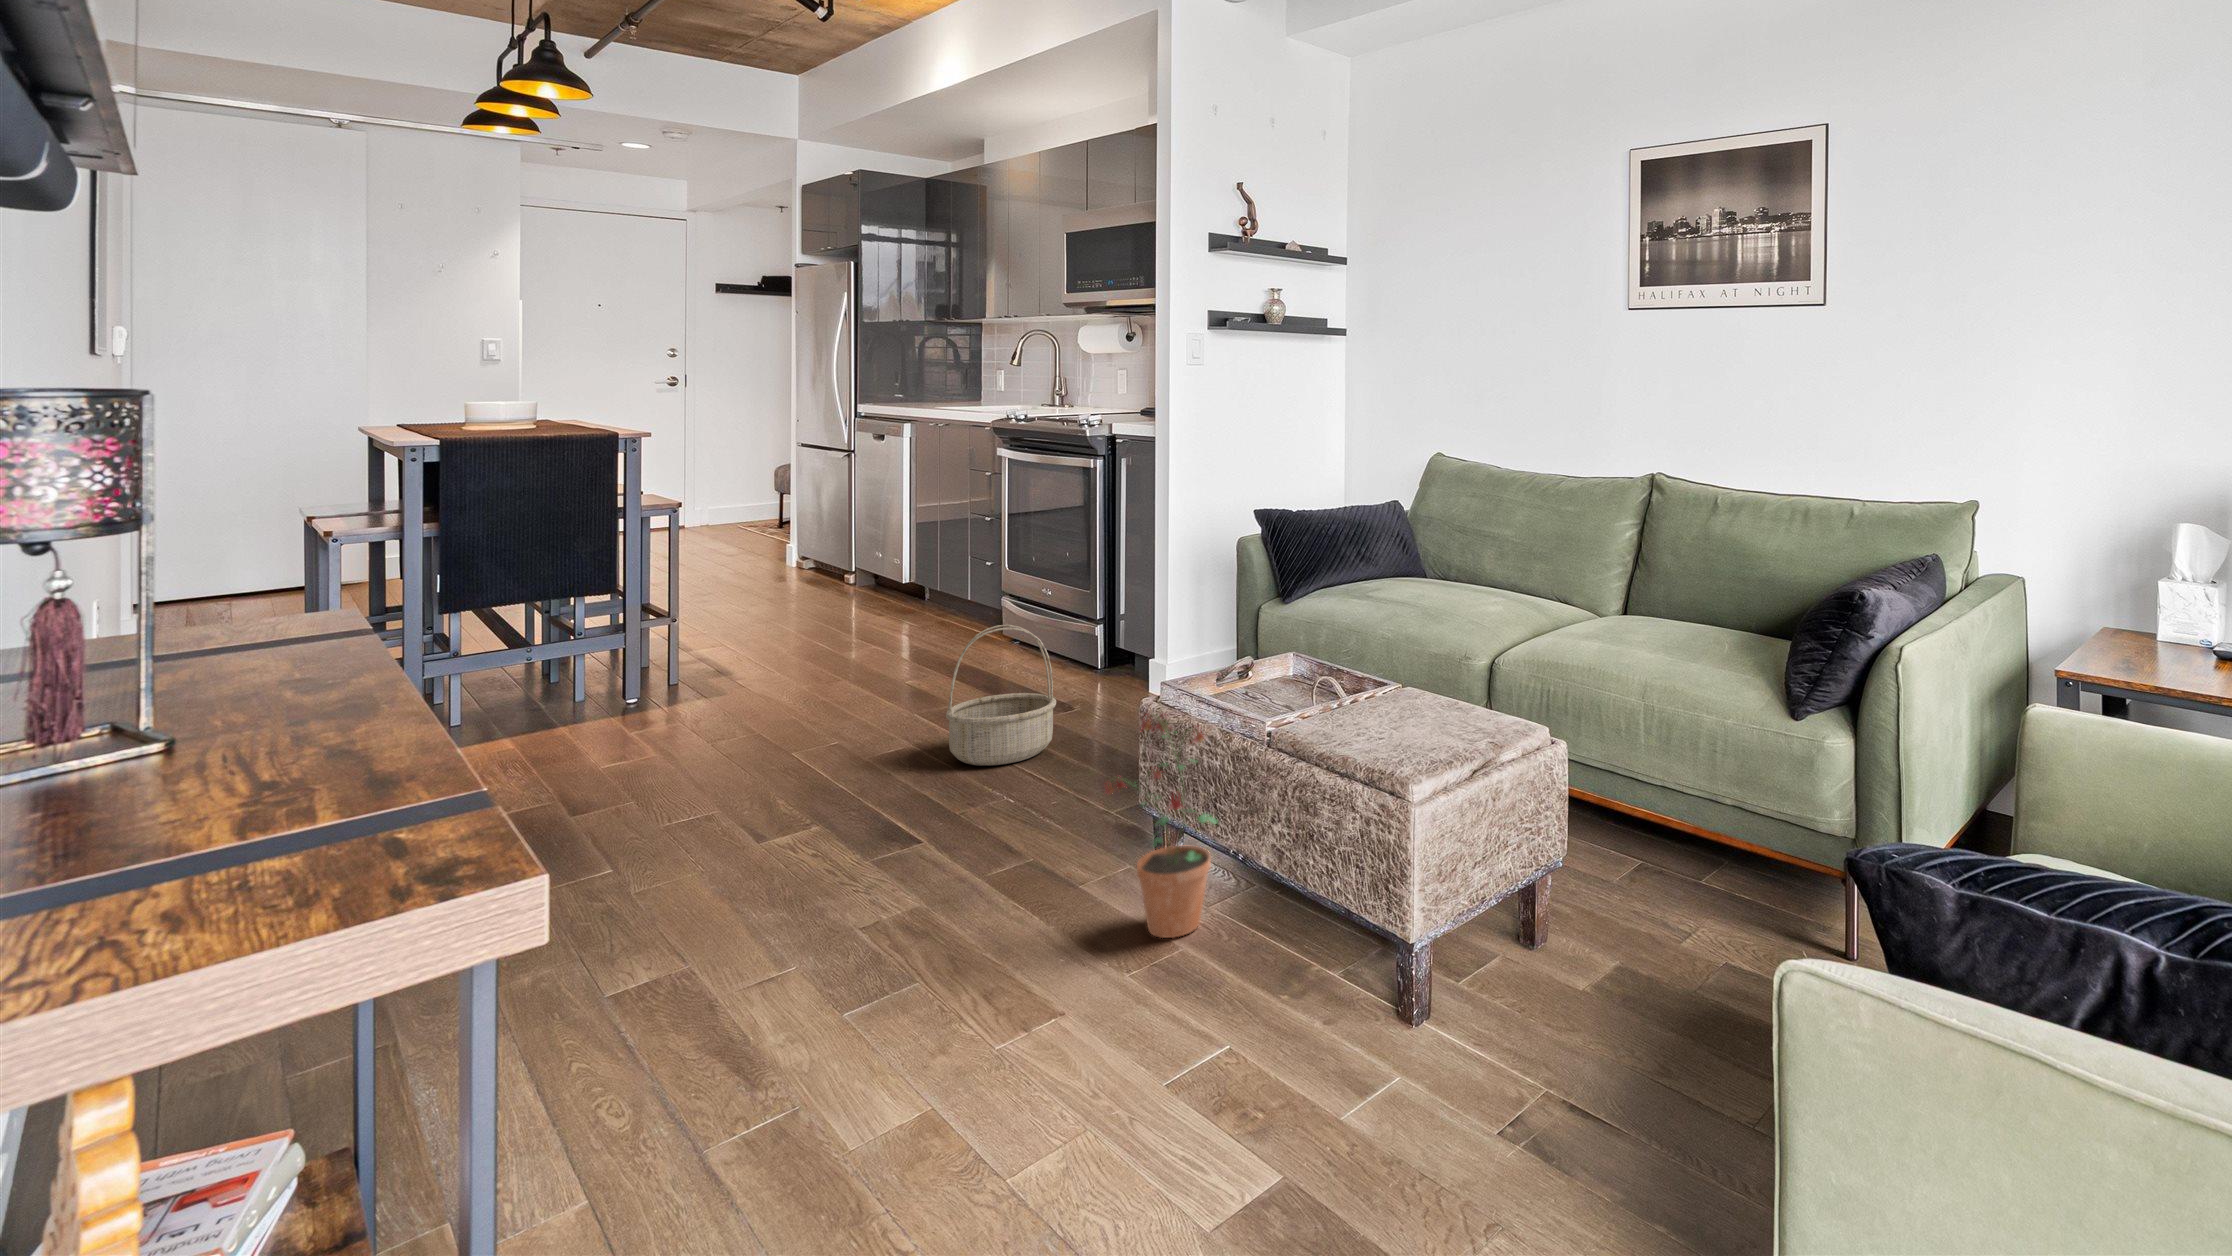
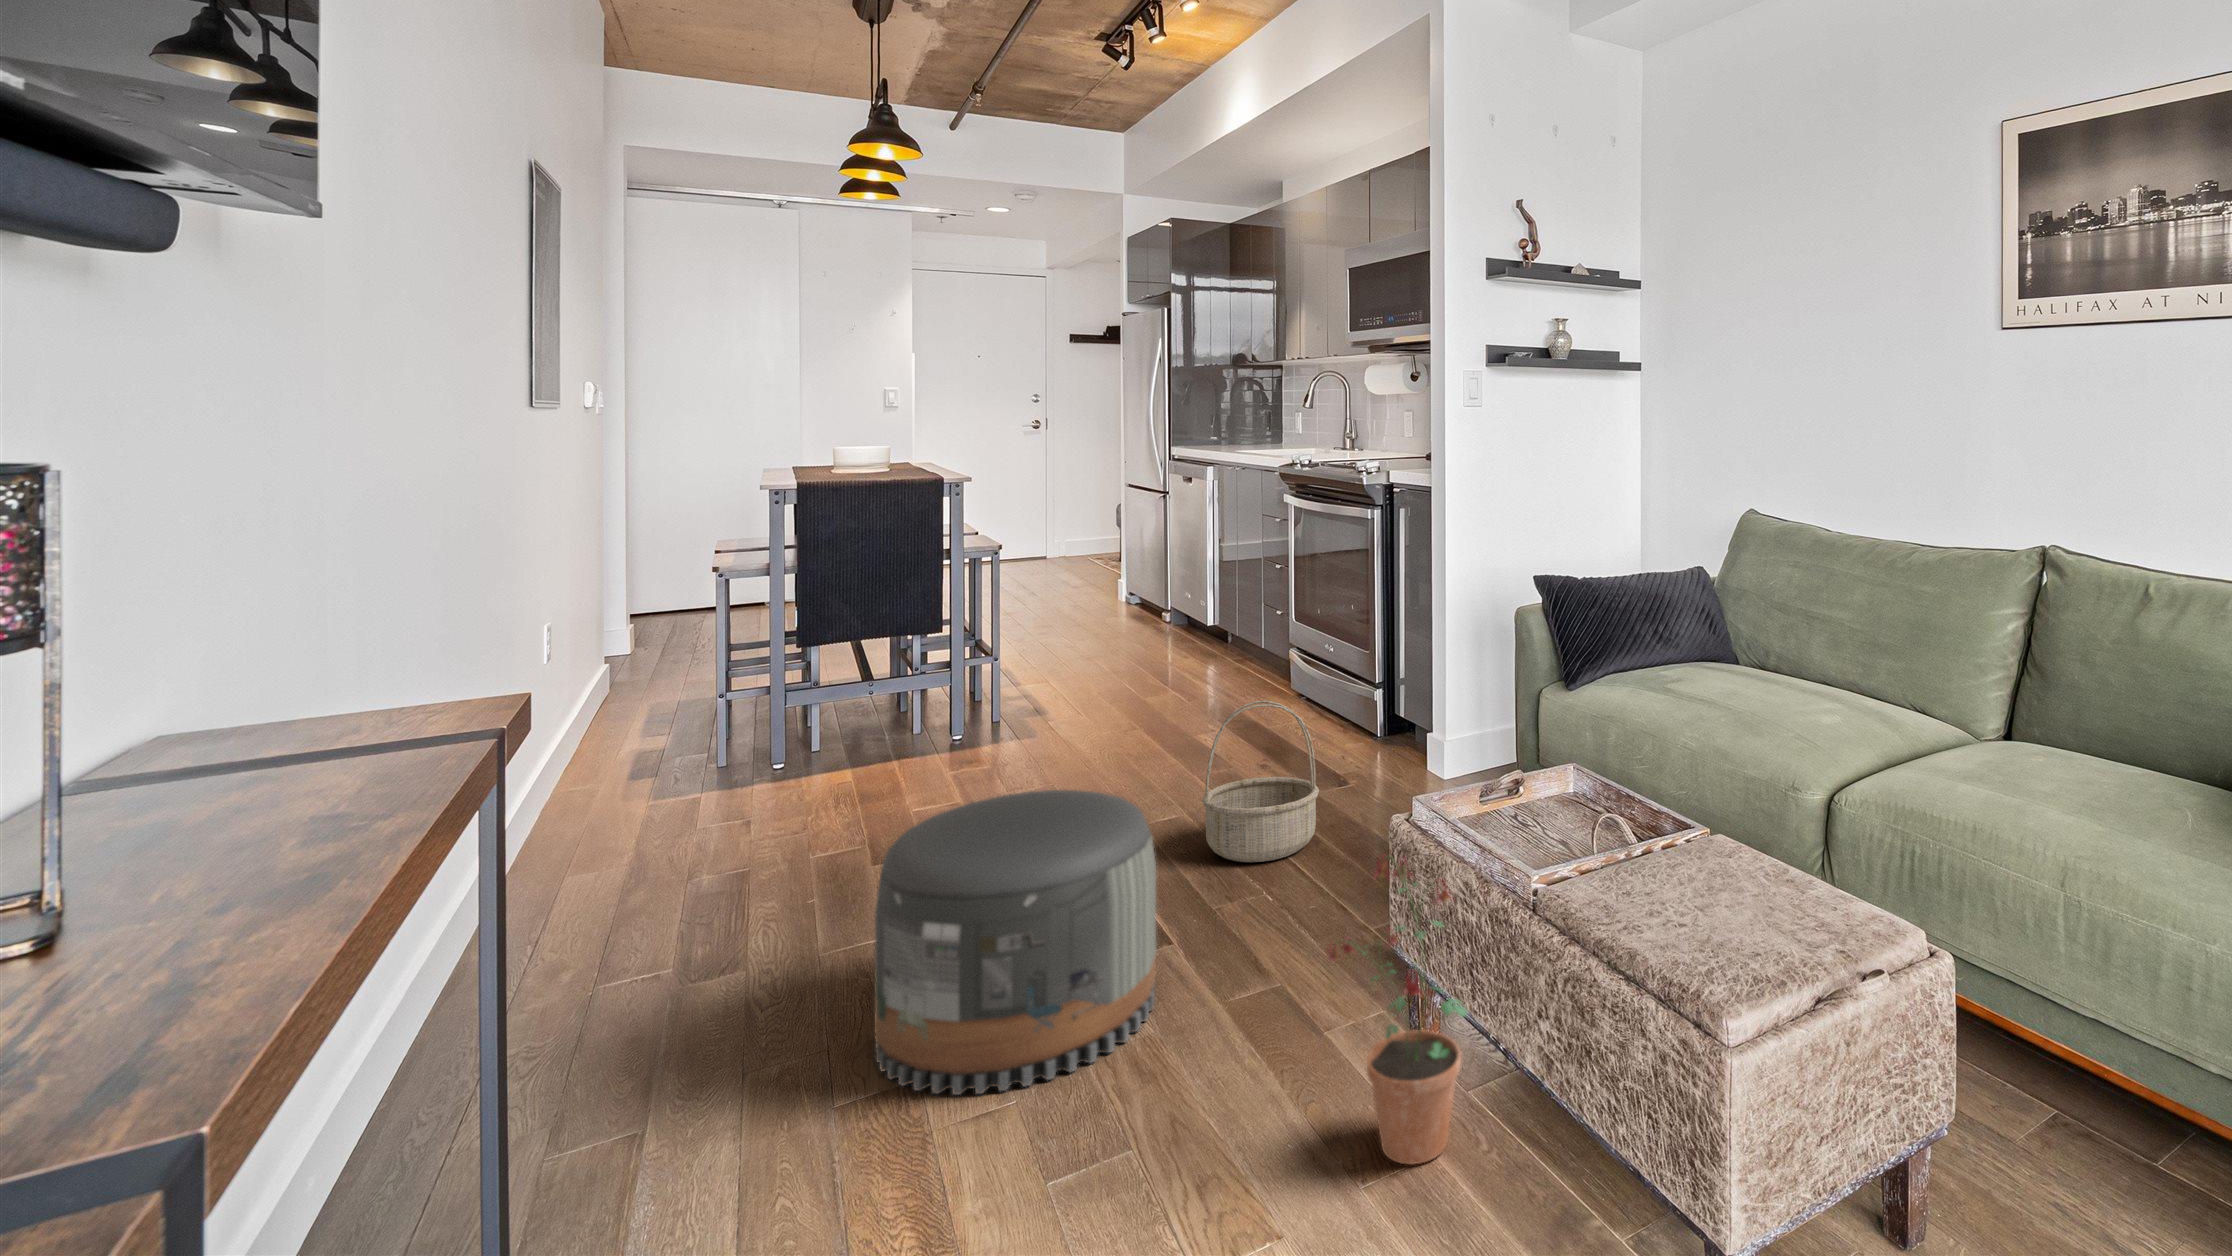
pouf: none [669,697,931,942] -> present [875,790,1156,1095]

